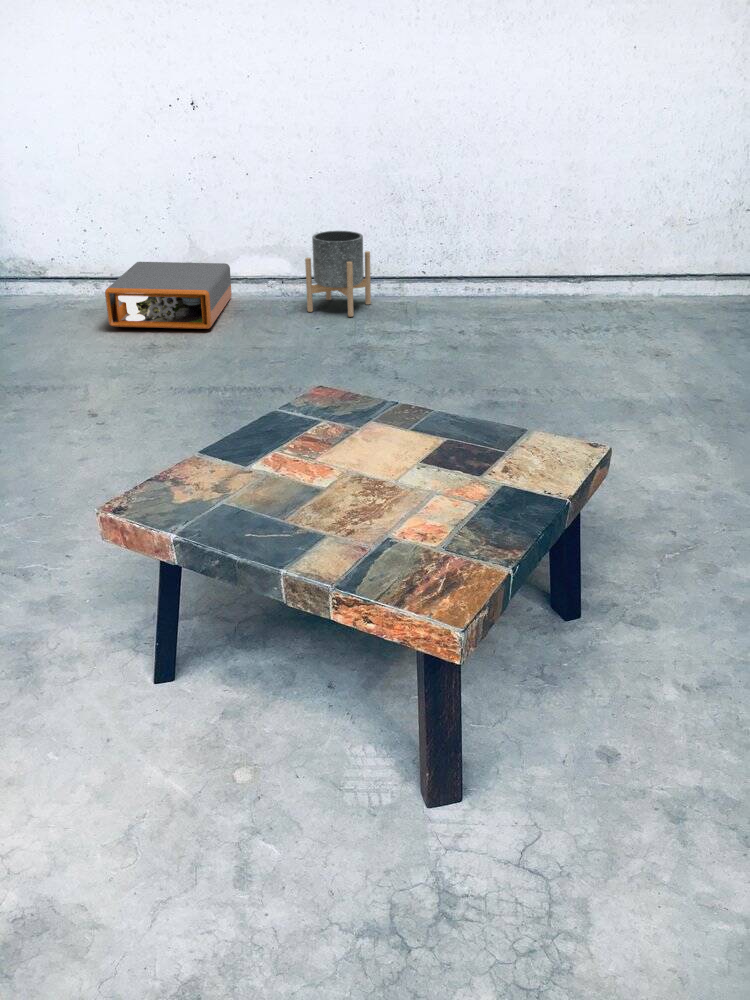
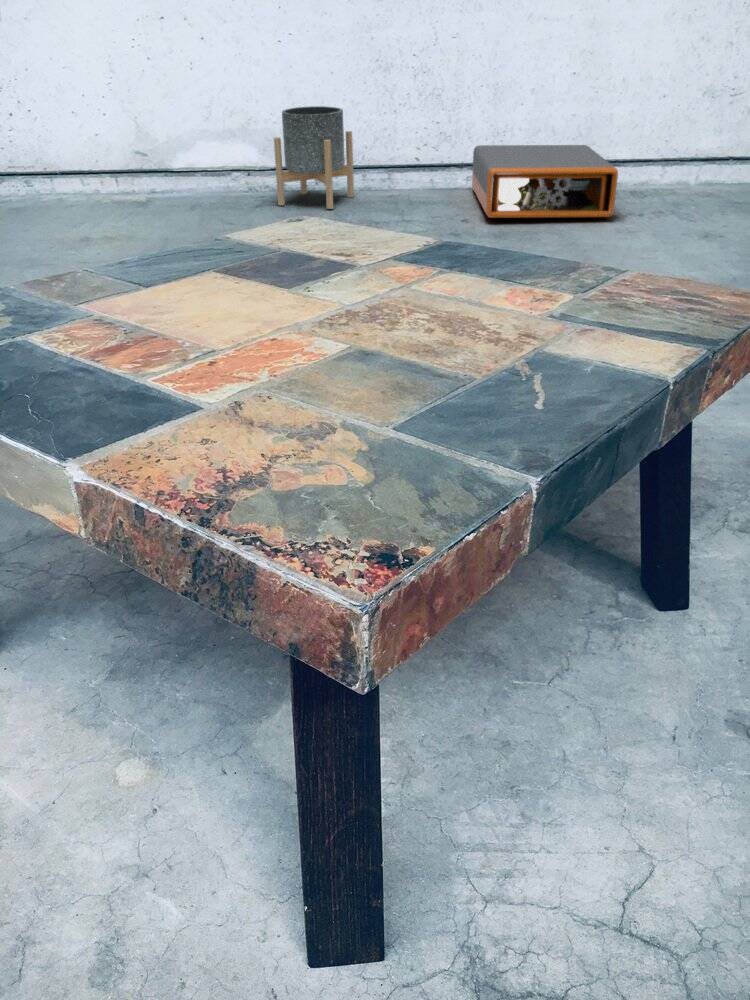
storage box: present [105,262,232,329] -> present [472,145,618,218]

